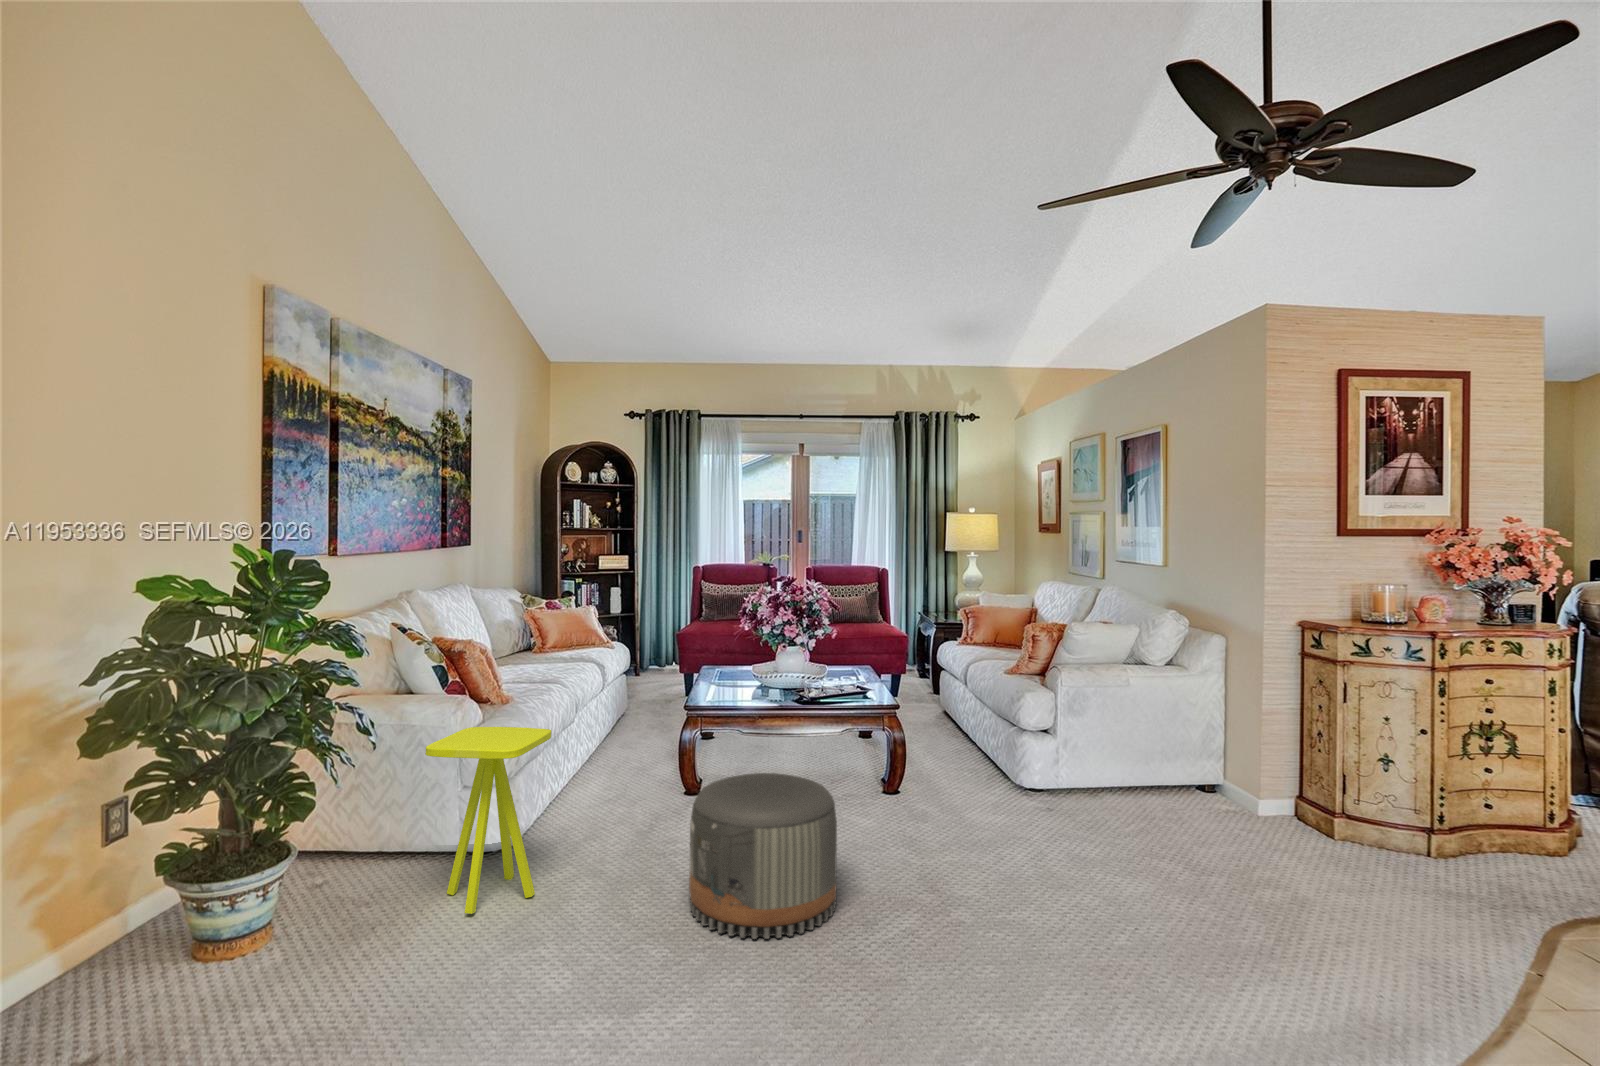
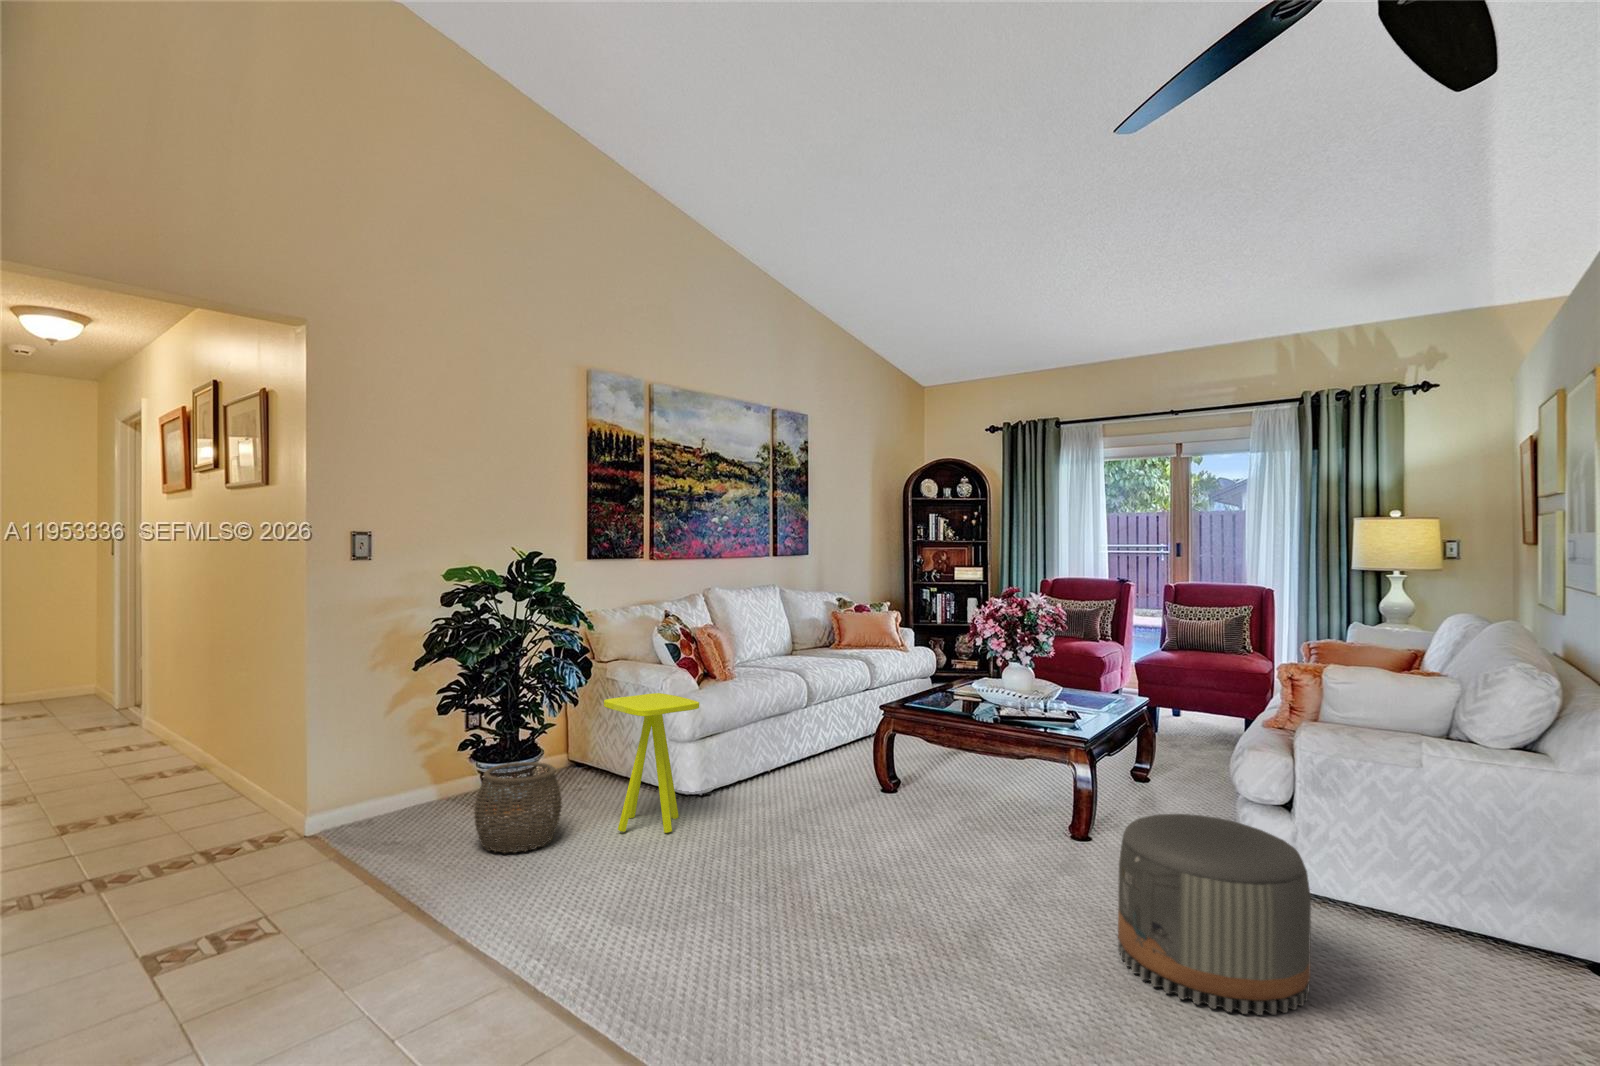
pouf: present [689,773,837,939] -> present [1118,814,1311,1015]
woven basket: none [259,852,402,1002] -> present [474,762,562,853]

